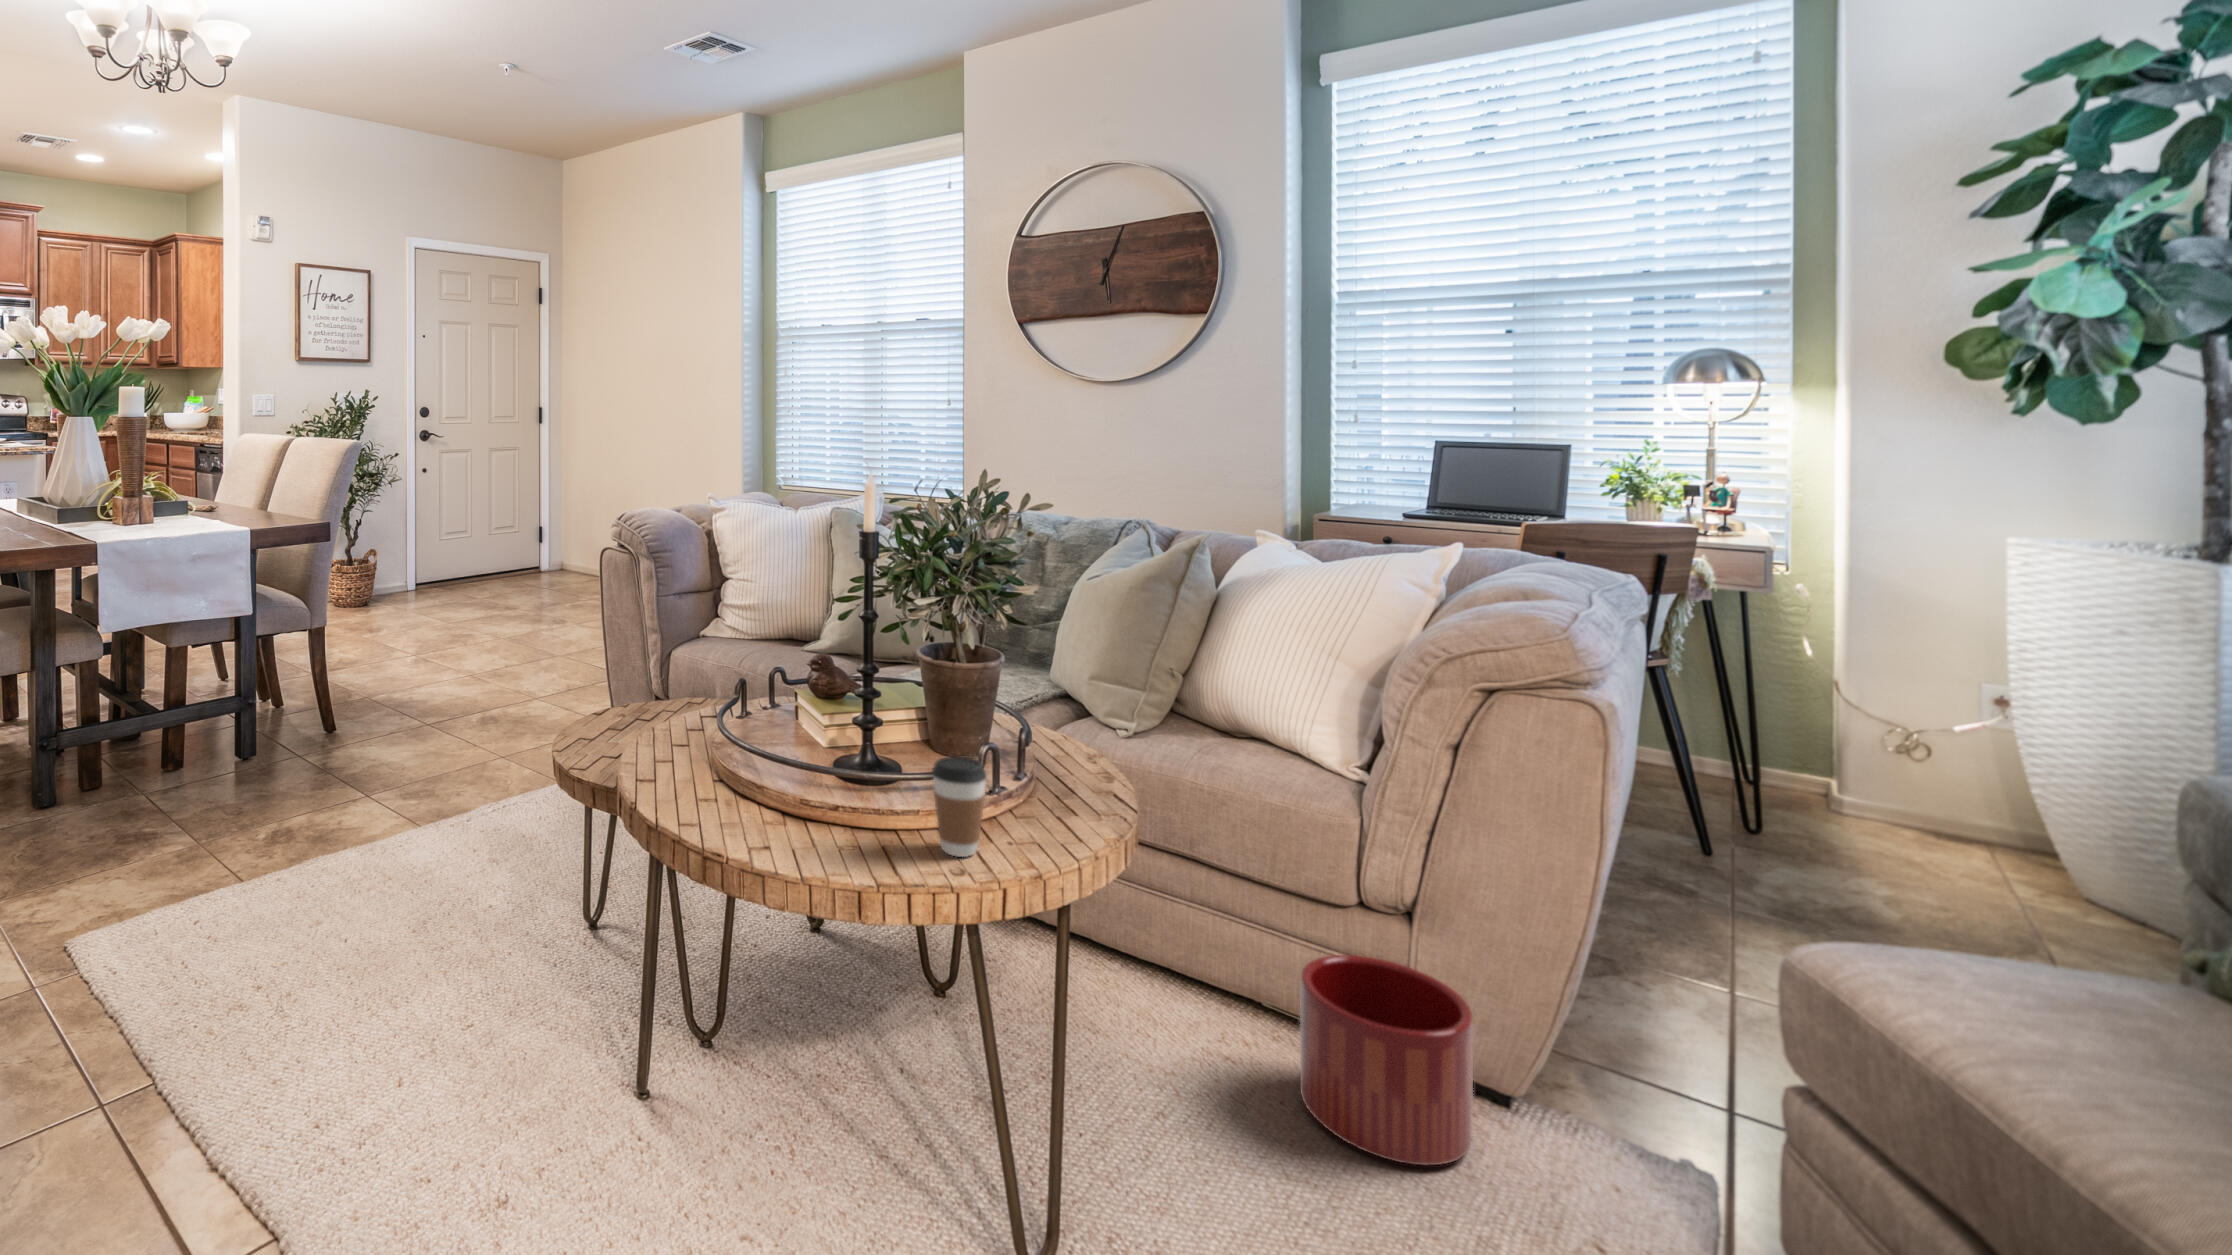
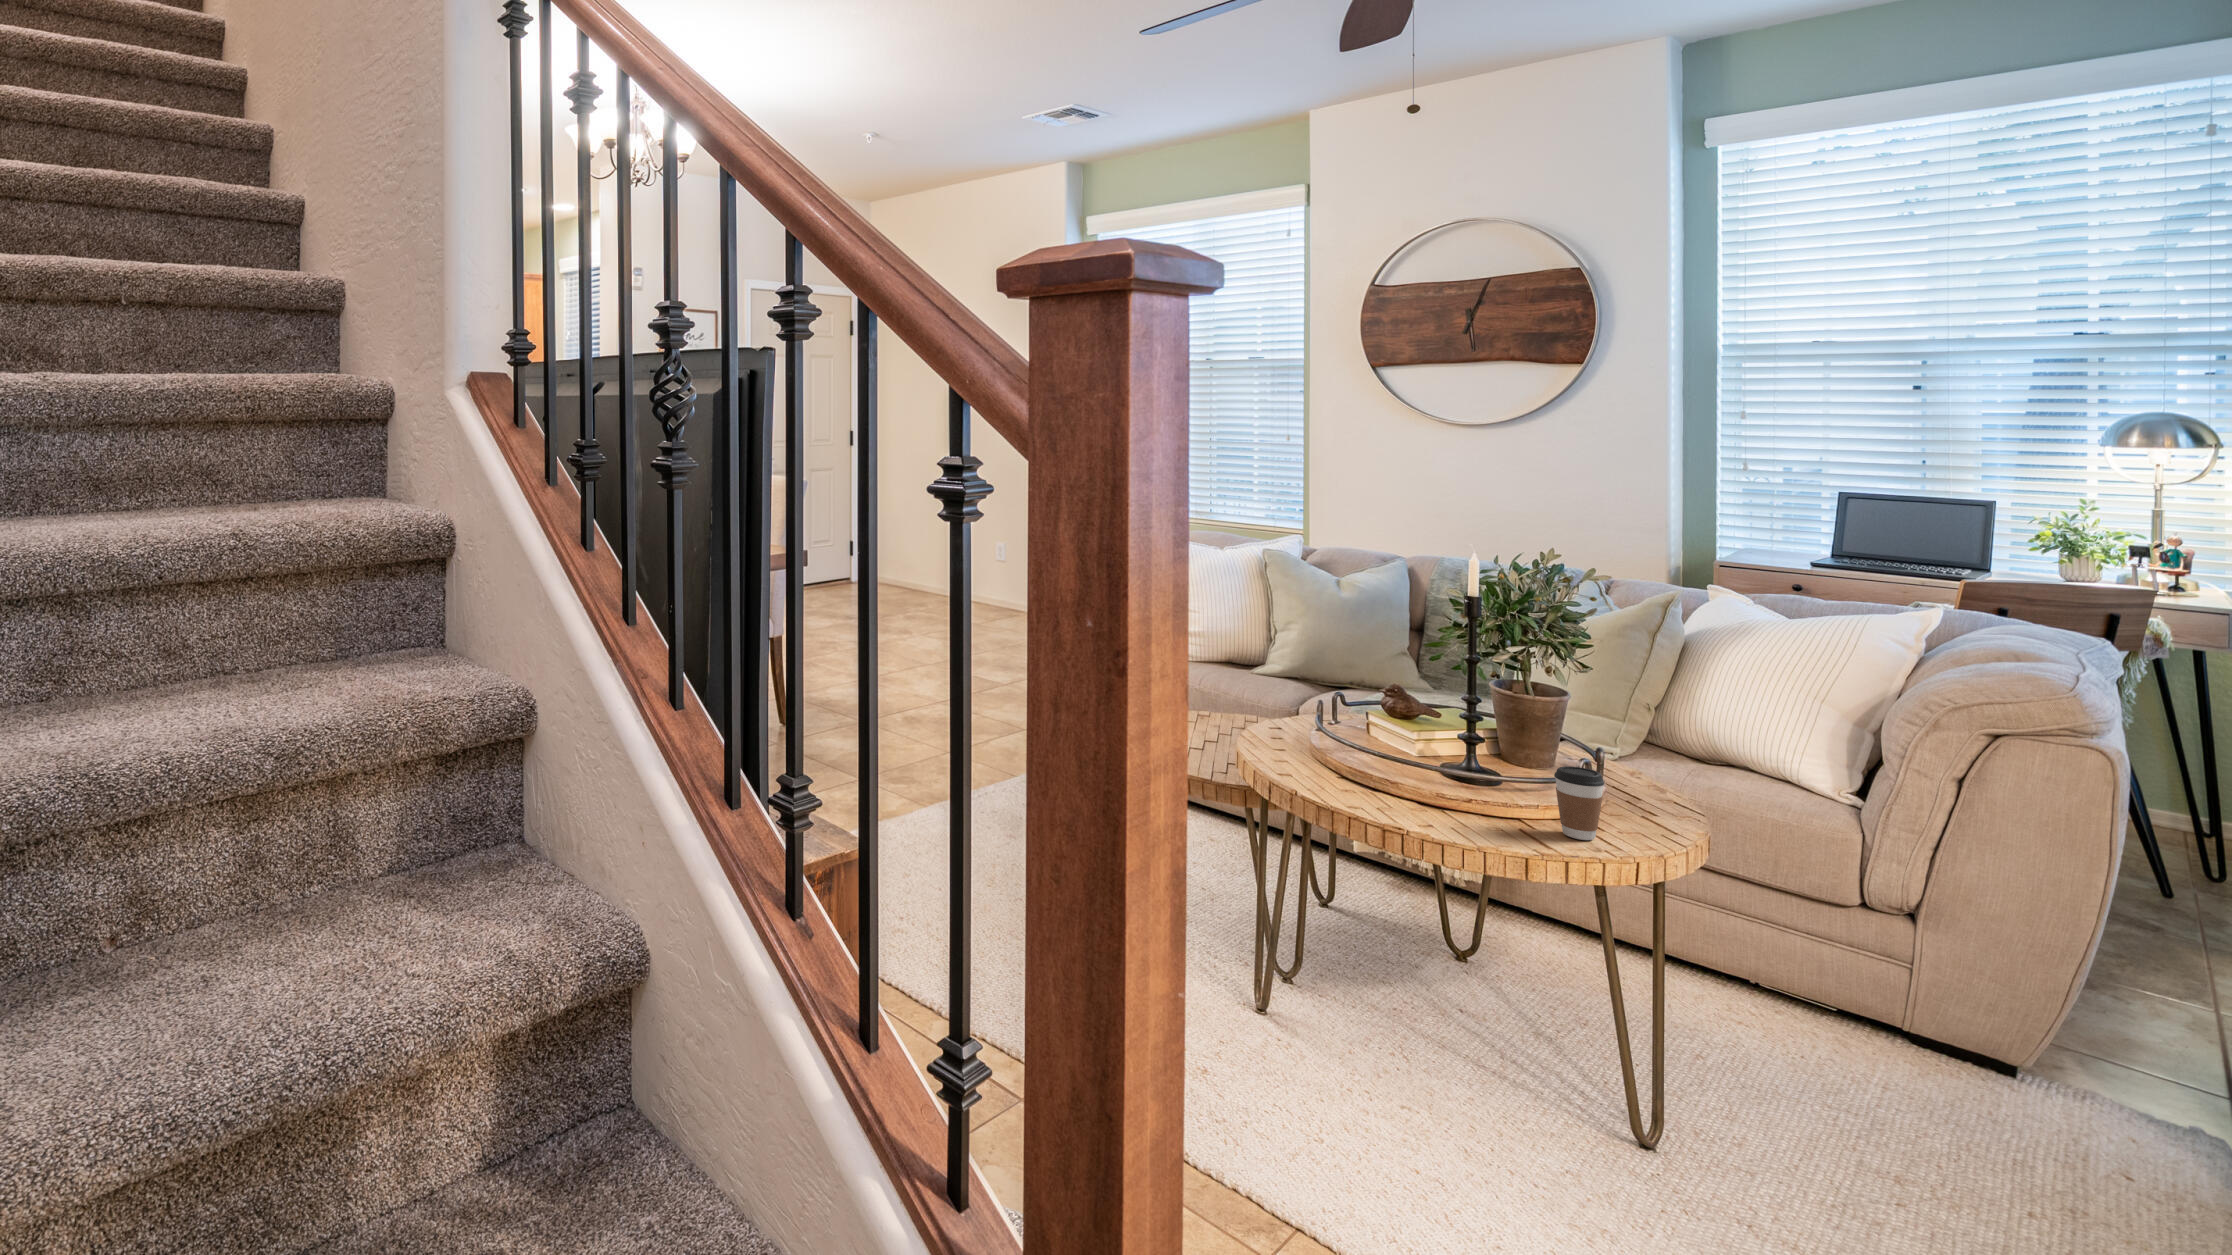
planter: present [1300,955,1473,1165] -> none [1821,945,1993,1108]

